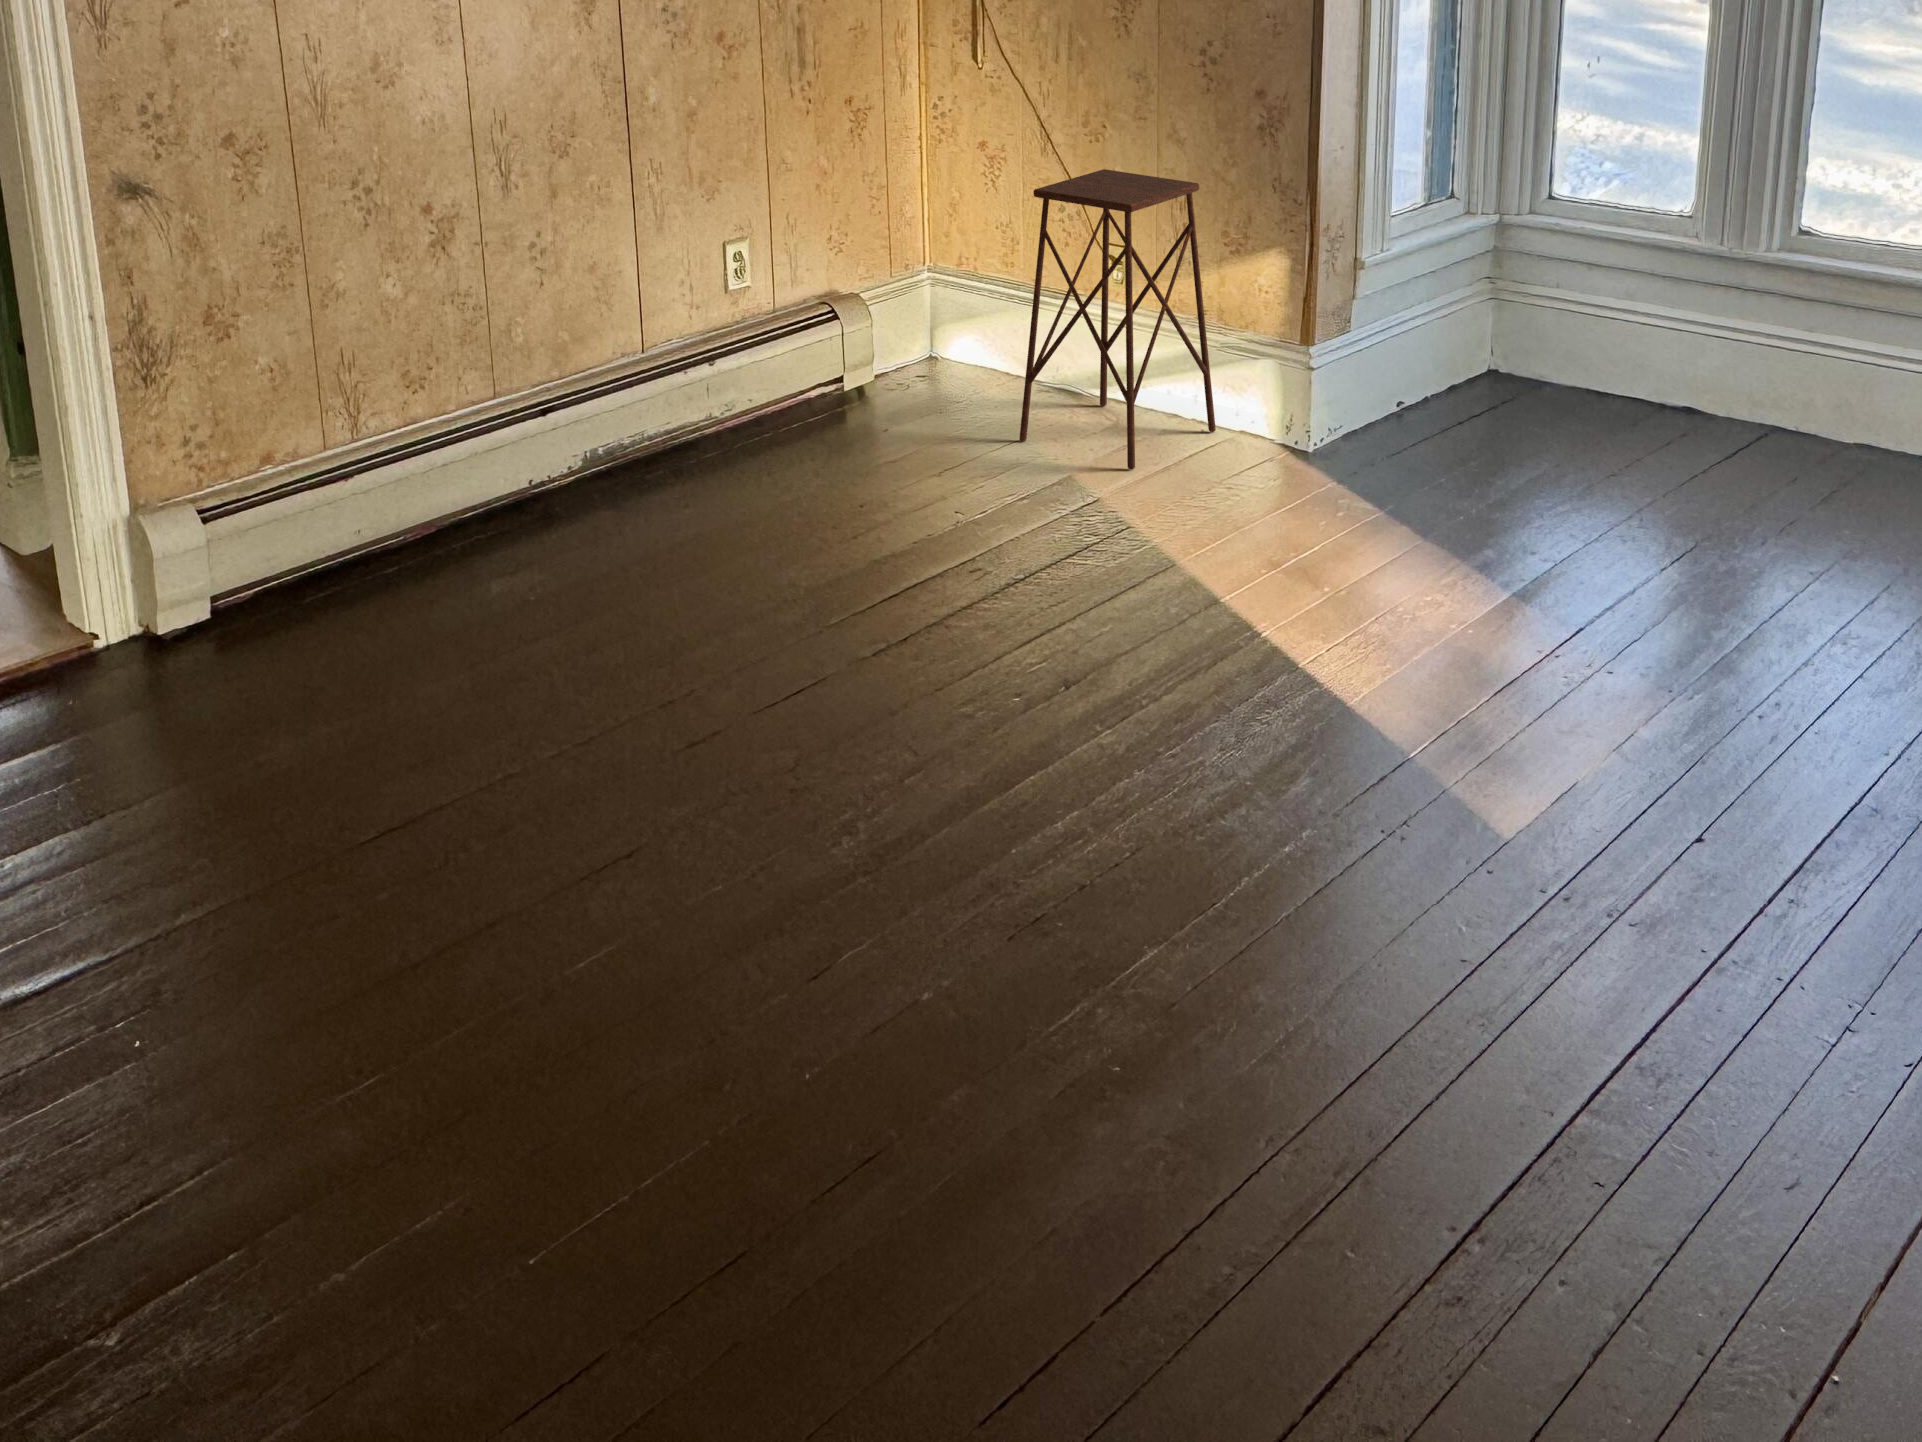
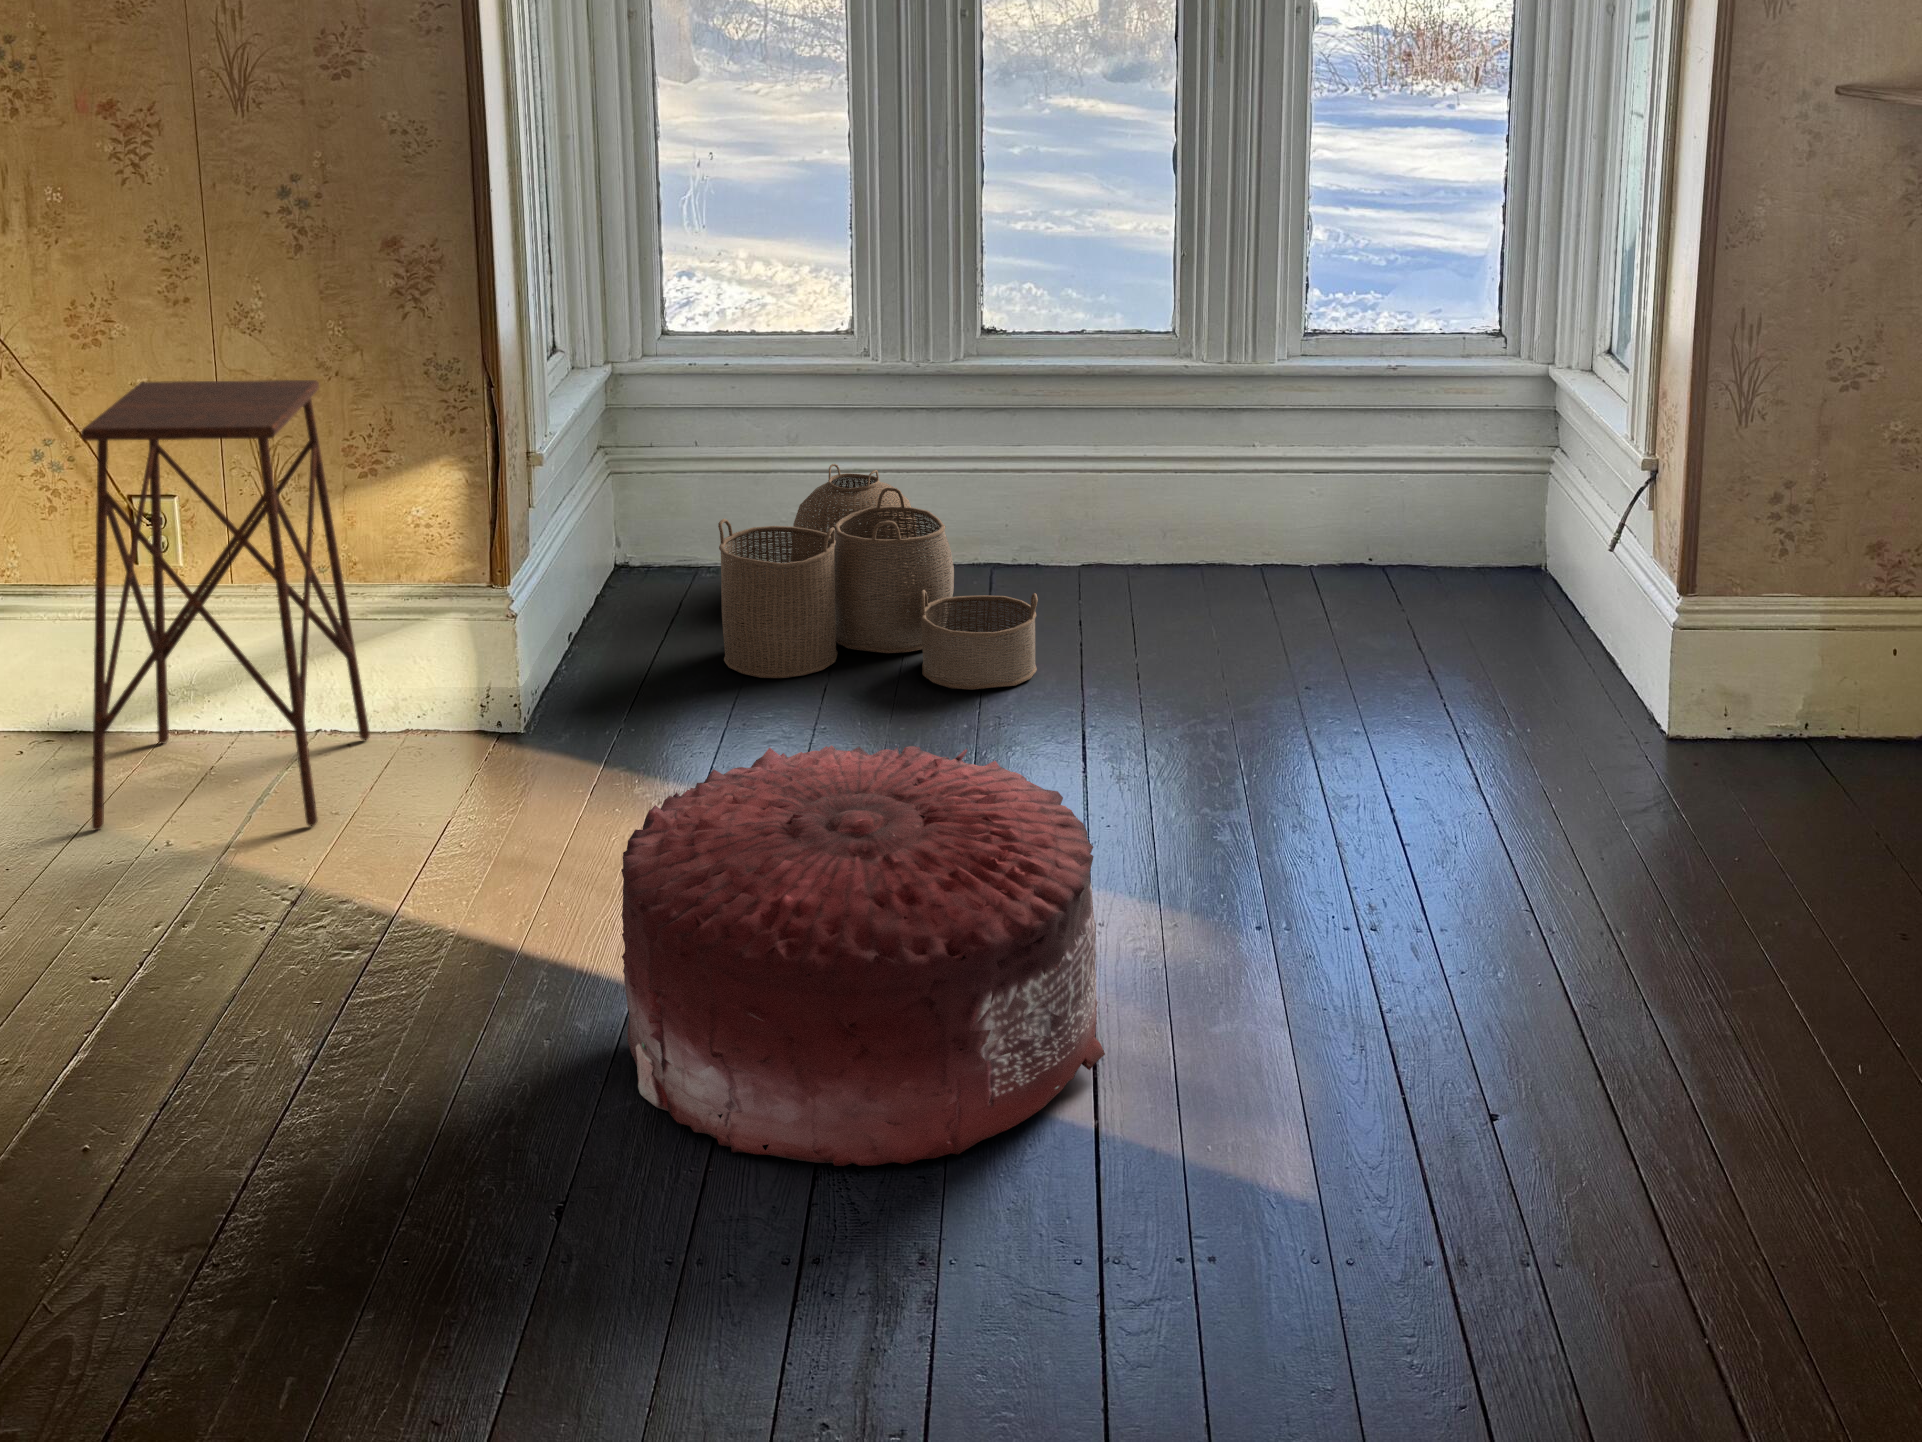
woven basket: none [1485,318,1717,507] -> present [718,464,1038,690]
pouf: none [1133,467,1468,741] -> present [621,745,1105,1166]

